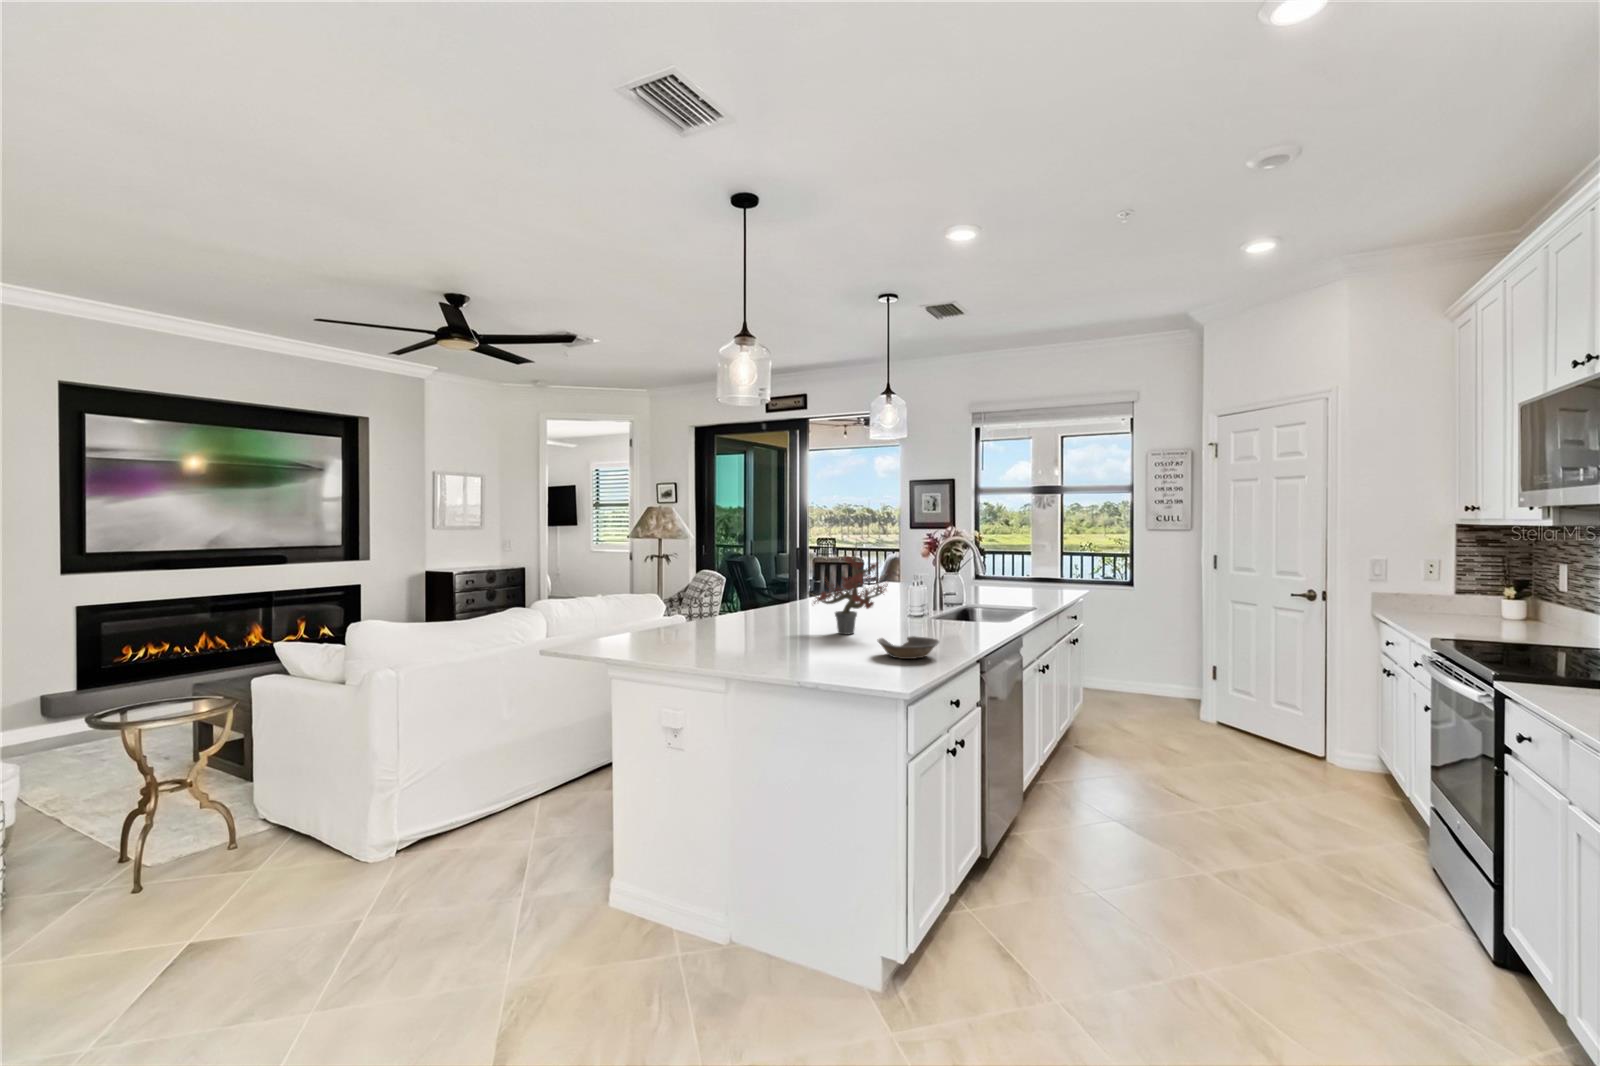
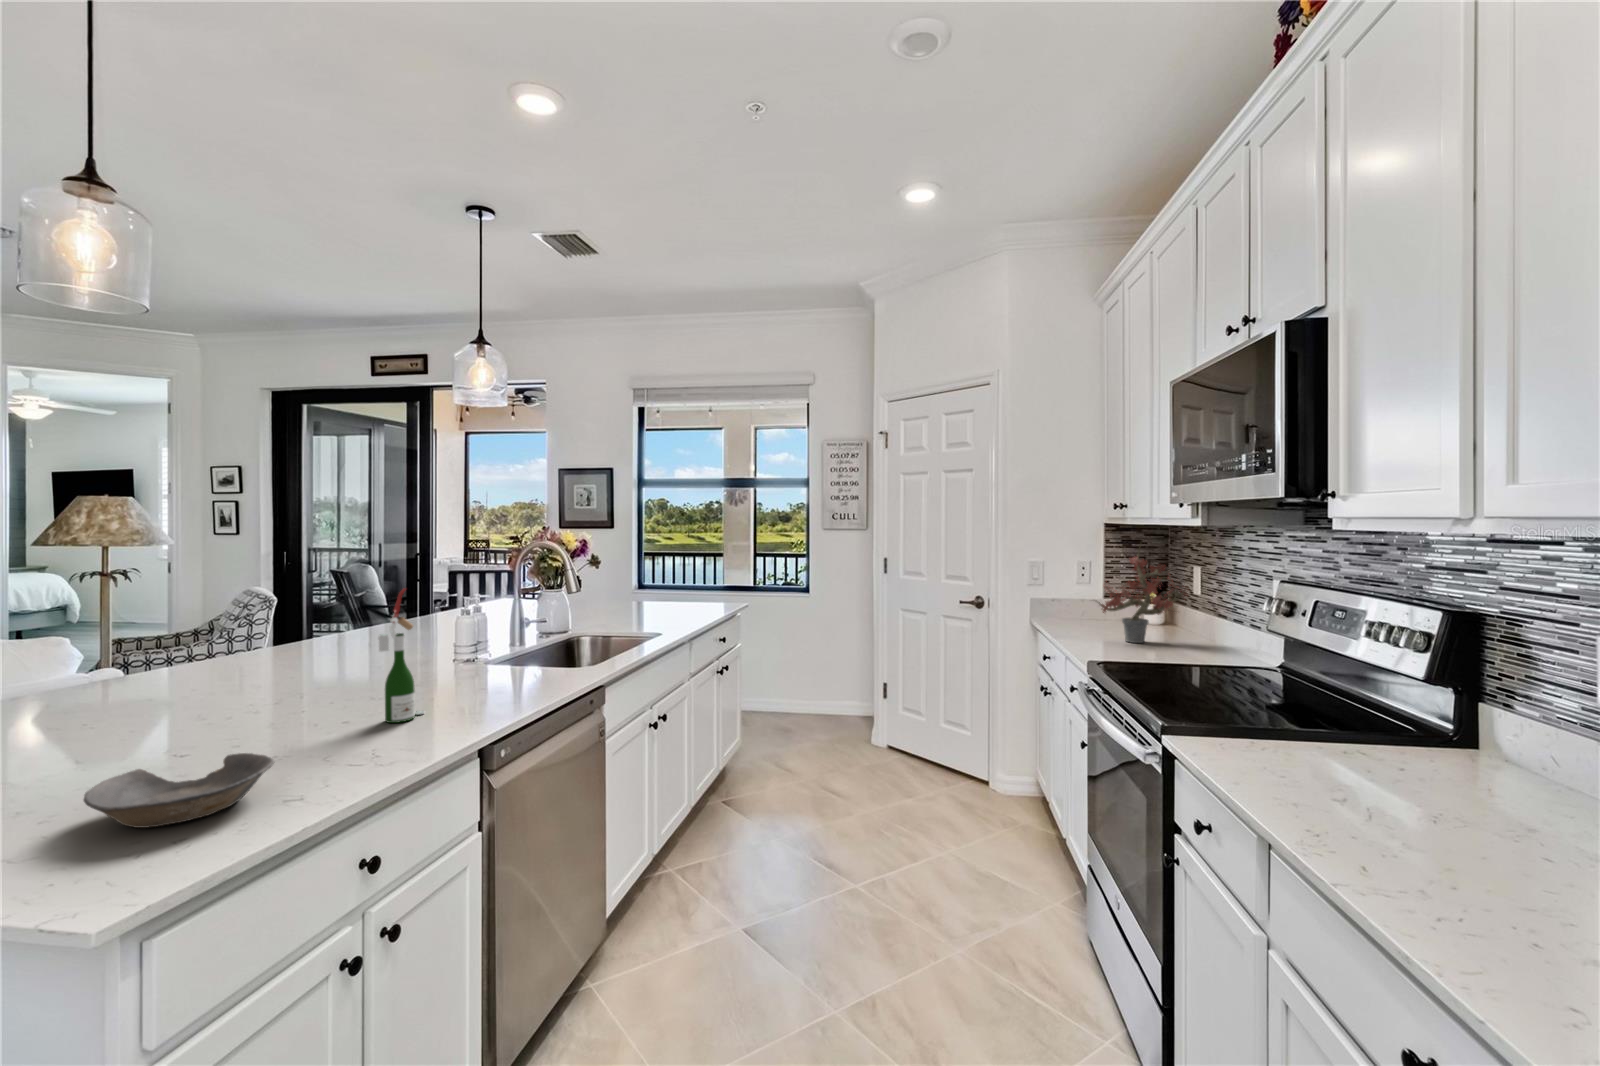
potted plant: present [812,547,888,634] -> present [1099,551,1189,643]
wine bottle: none [934,563,953,636] -> present [378,589,425,723]

